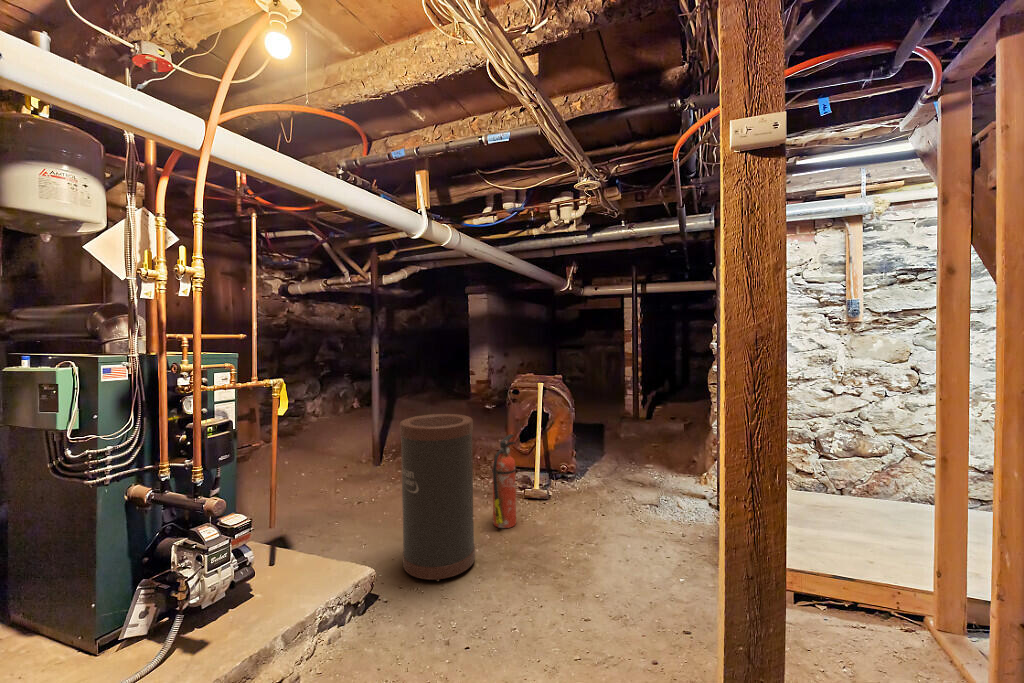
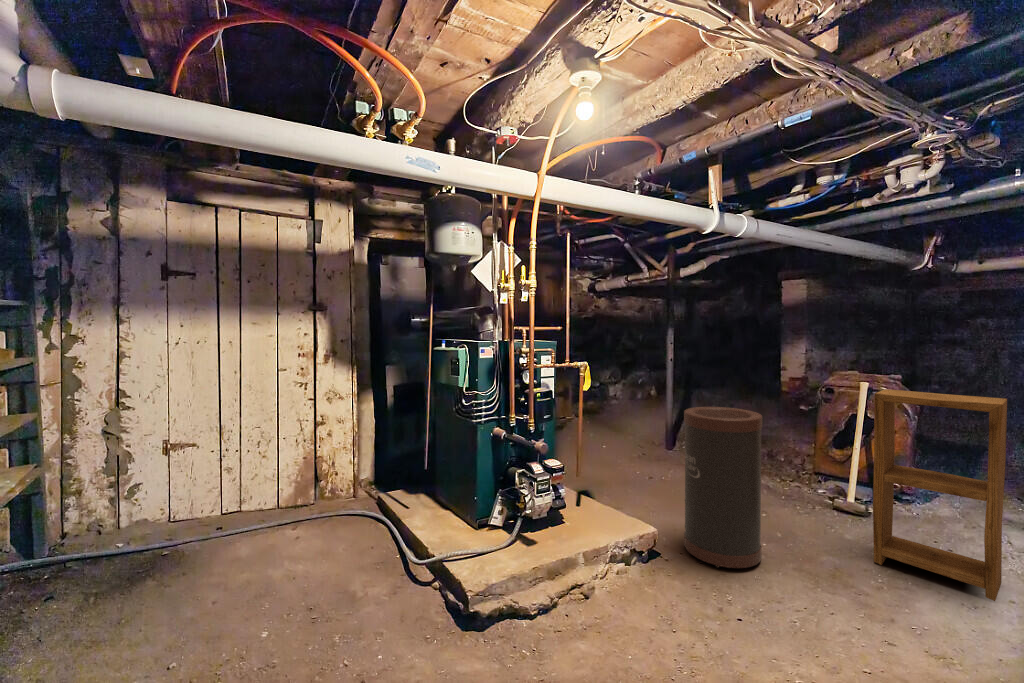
shelving unit: none [551,384,626,537] -> present [873,389,1007,601]
fire extinguisher: present [492,434,516,528] -> none [790,441,823,543]

